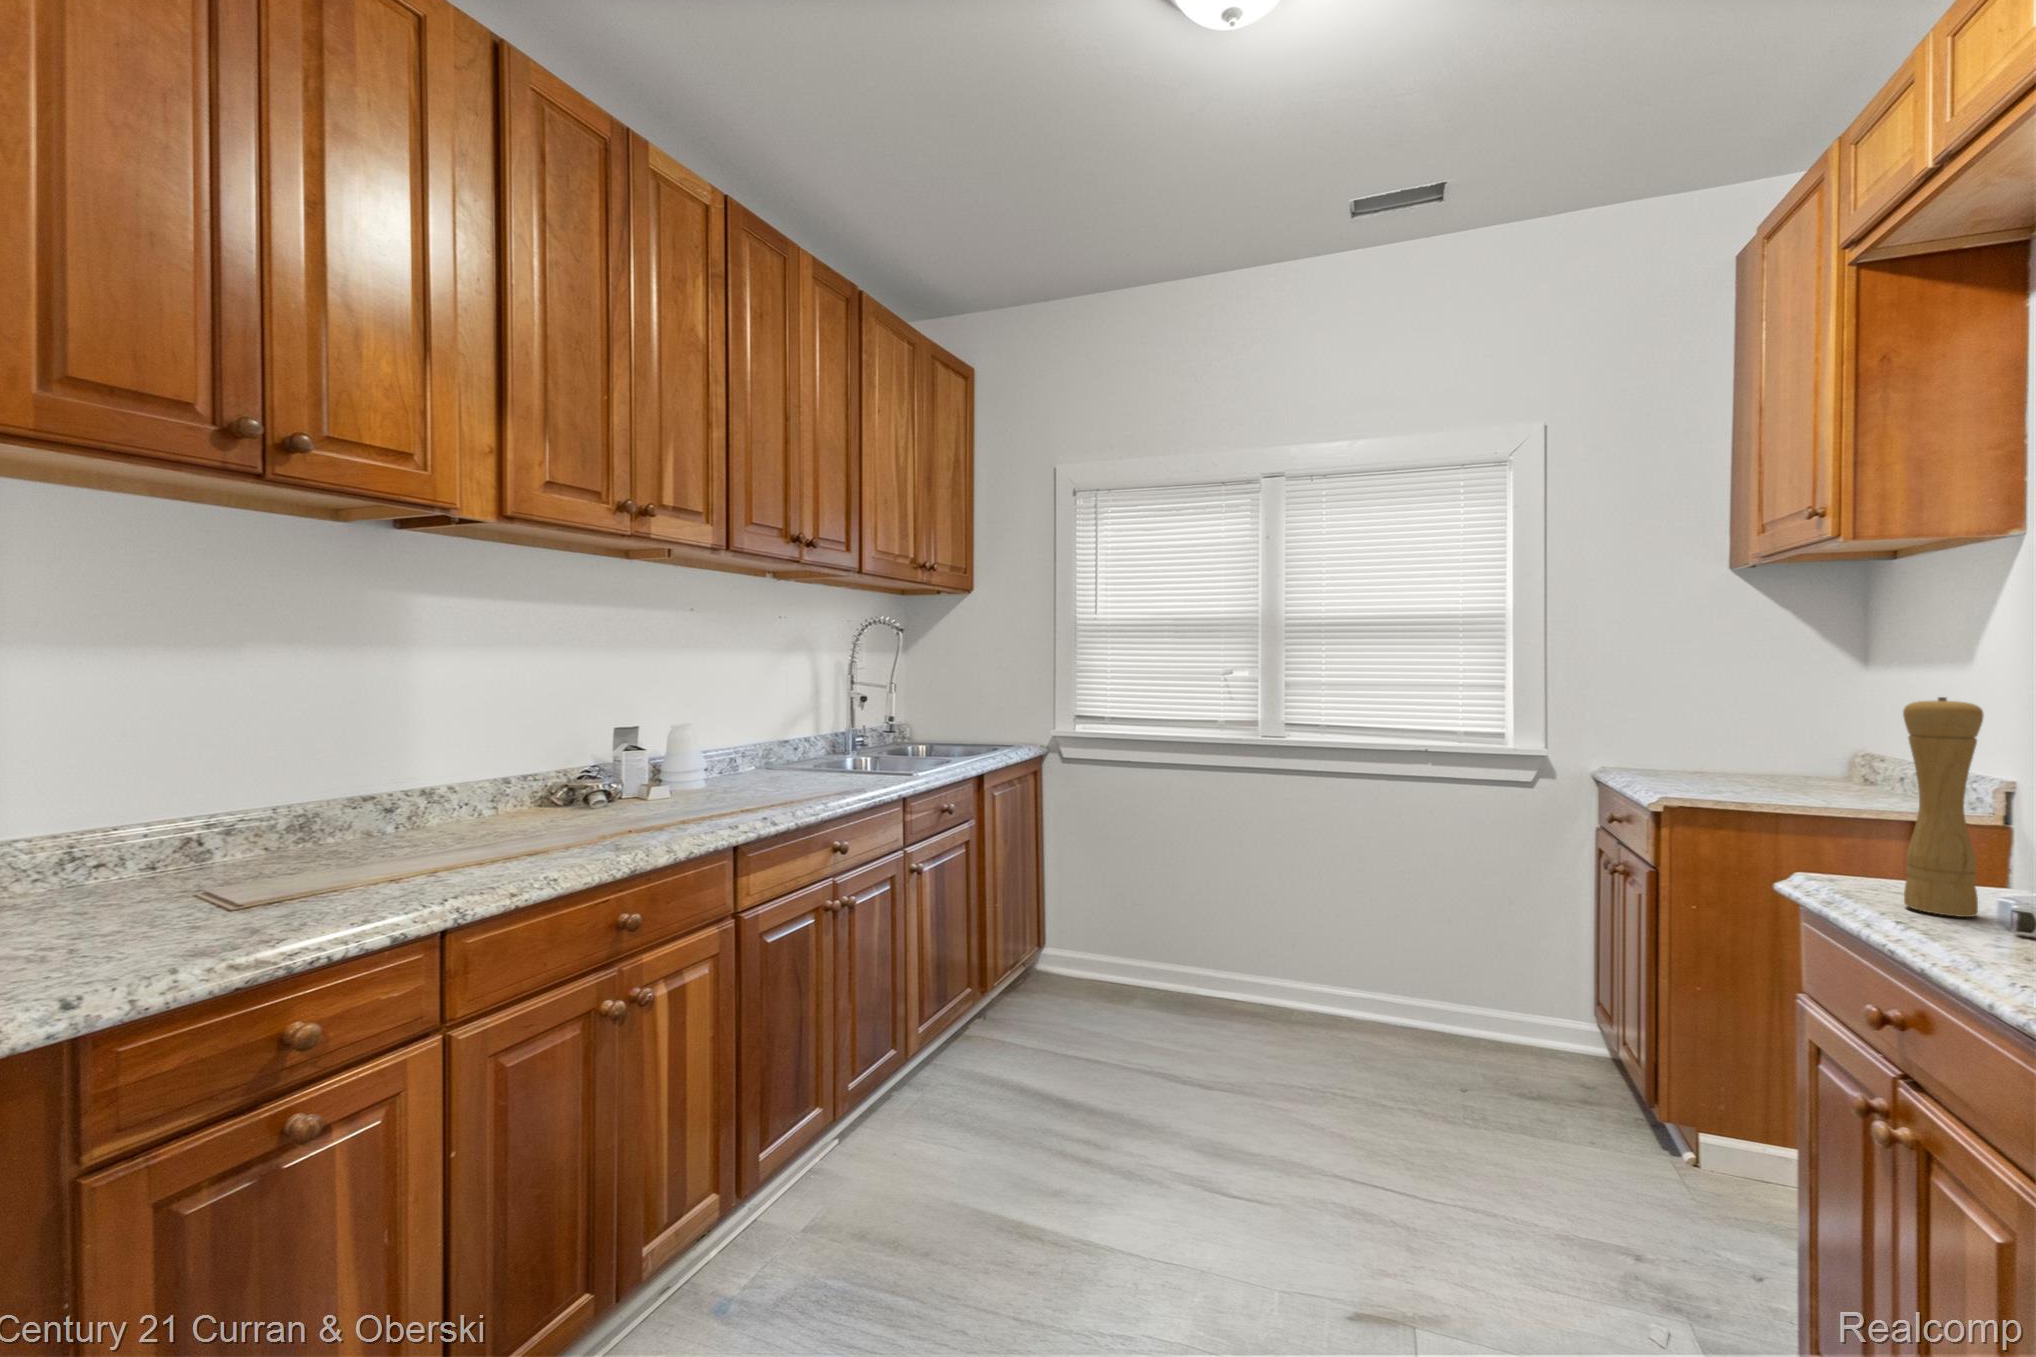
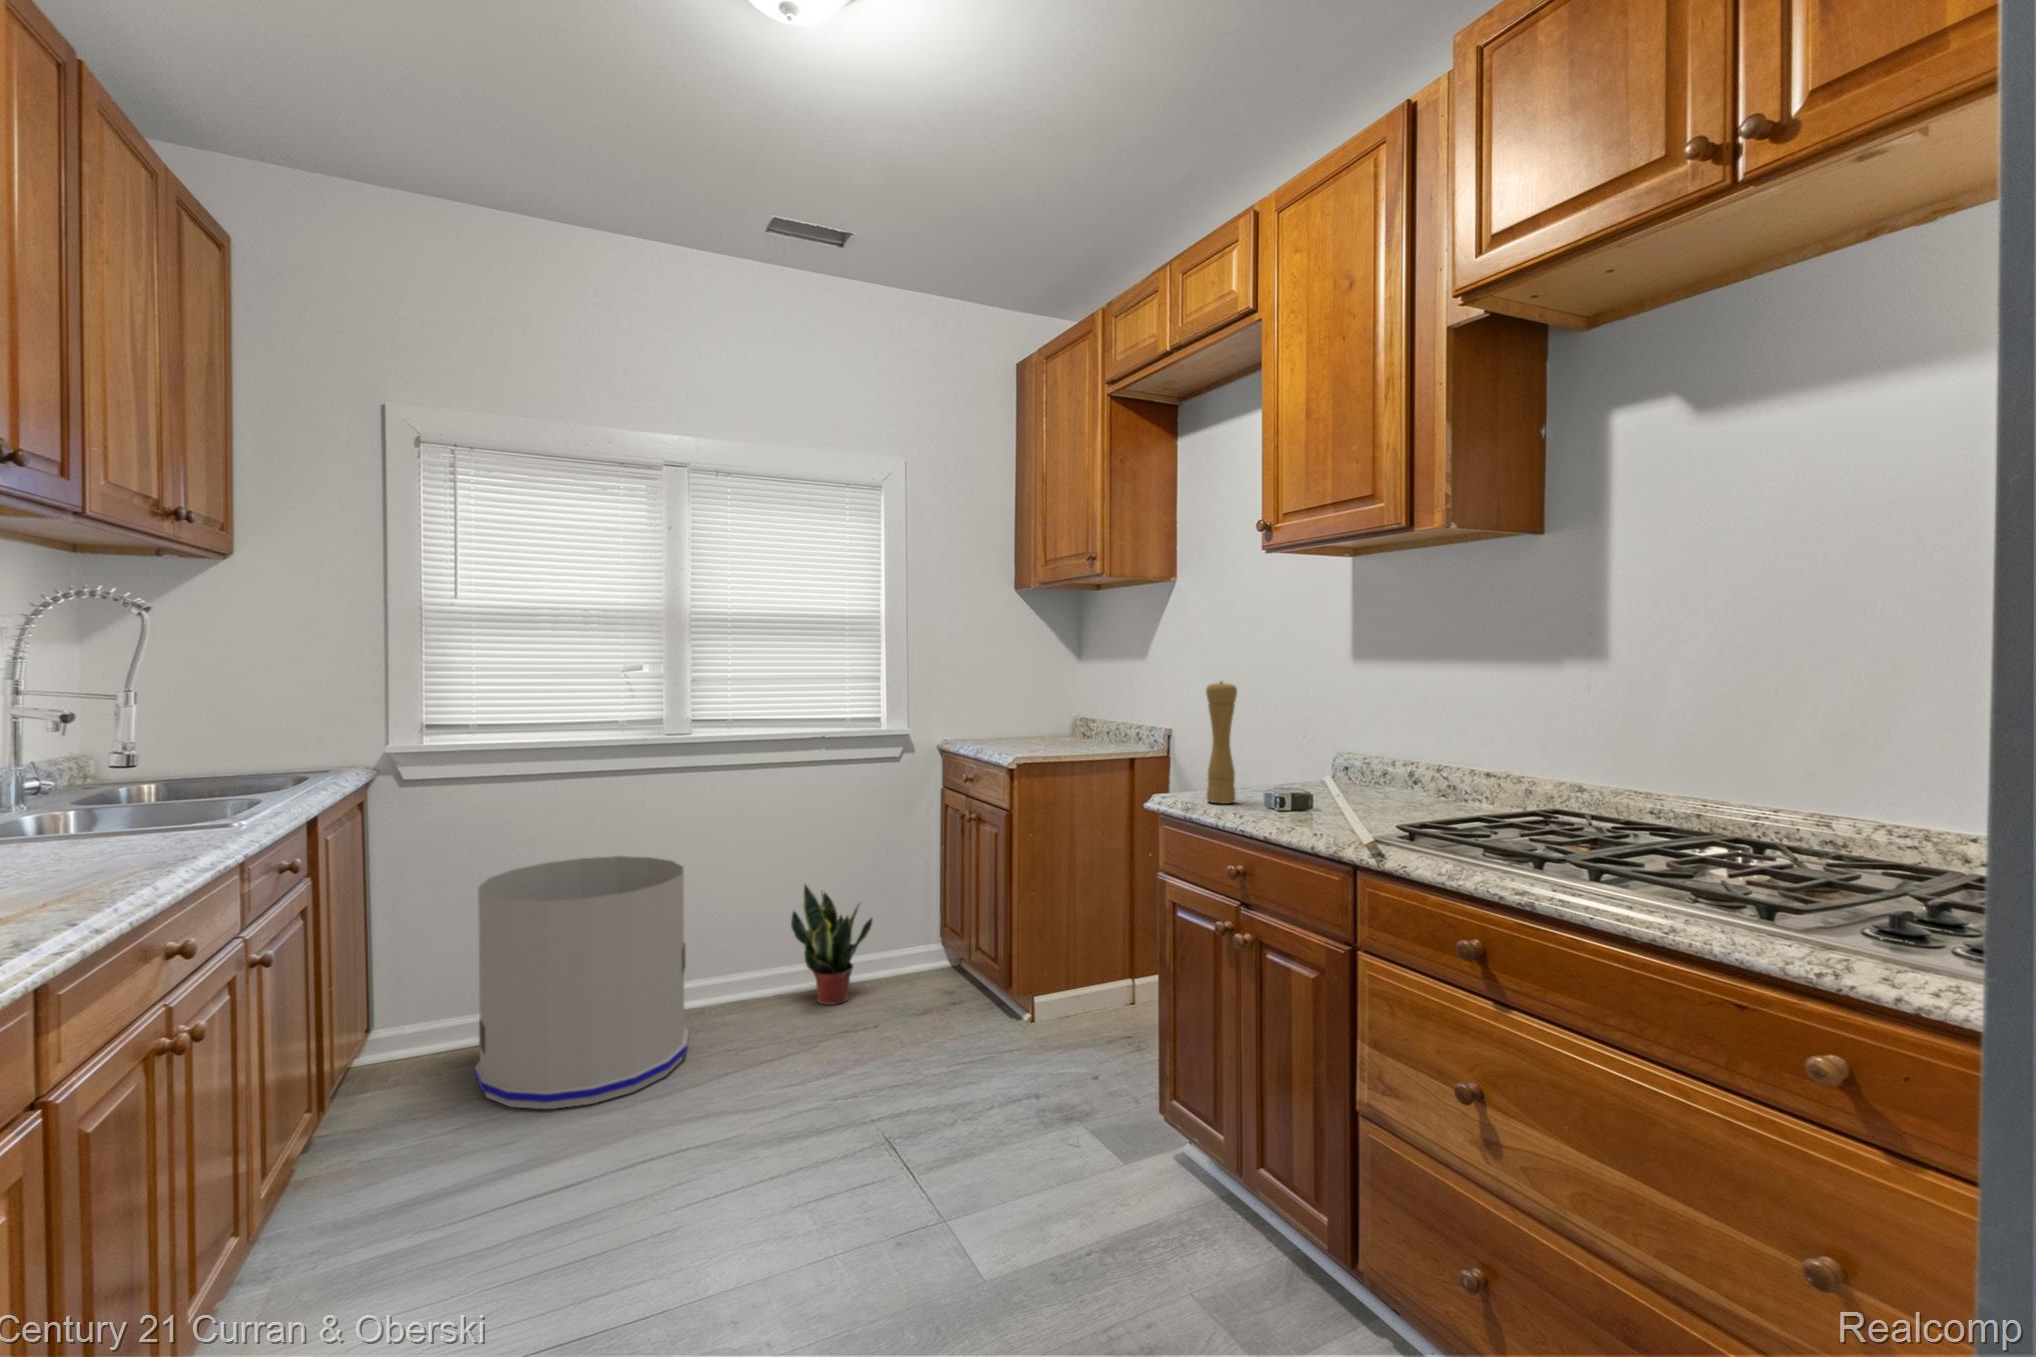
trash can: none [1084,838,1257,1058] -> present [475,856,689,1109]
potted plant: none [1381,905,1477,1047] -> present [791,885,873,1005]

